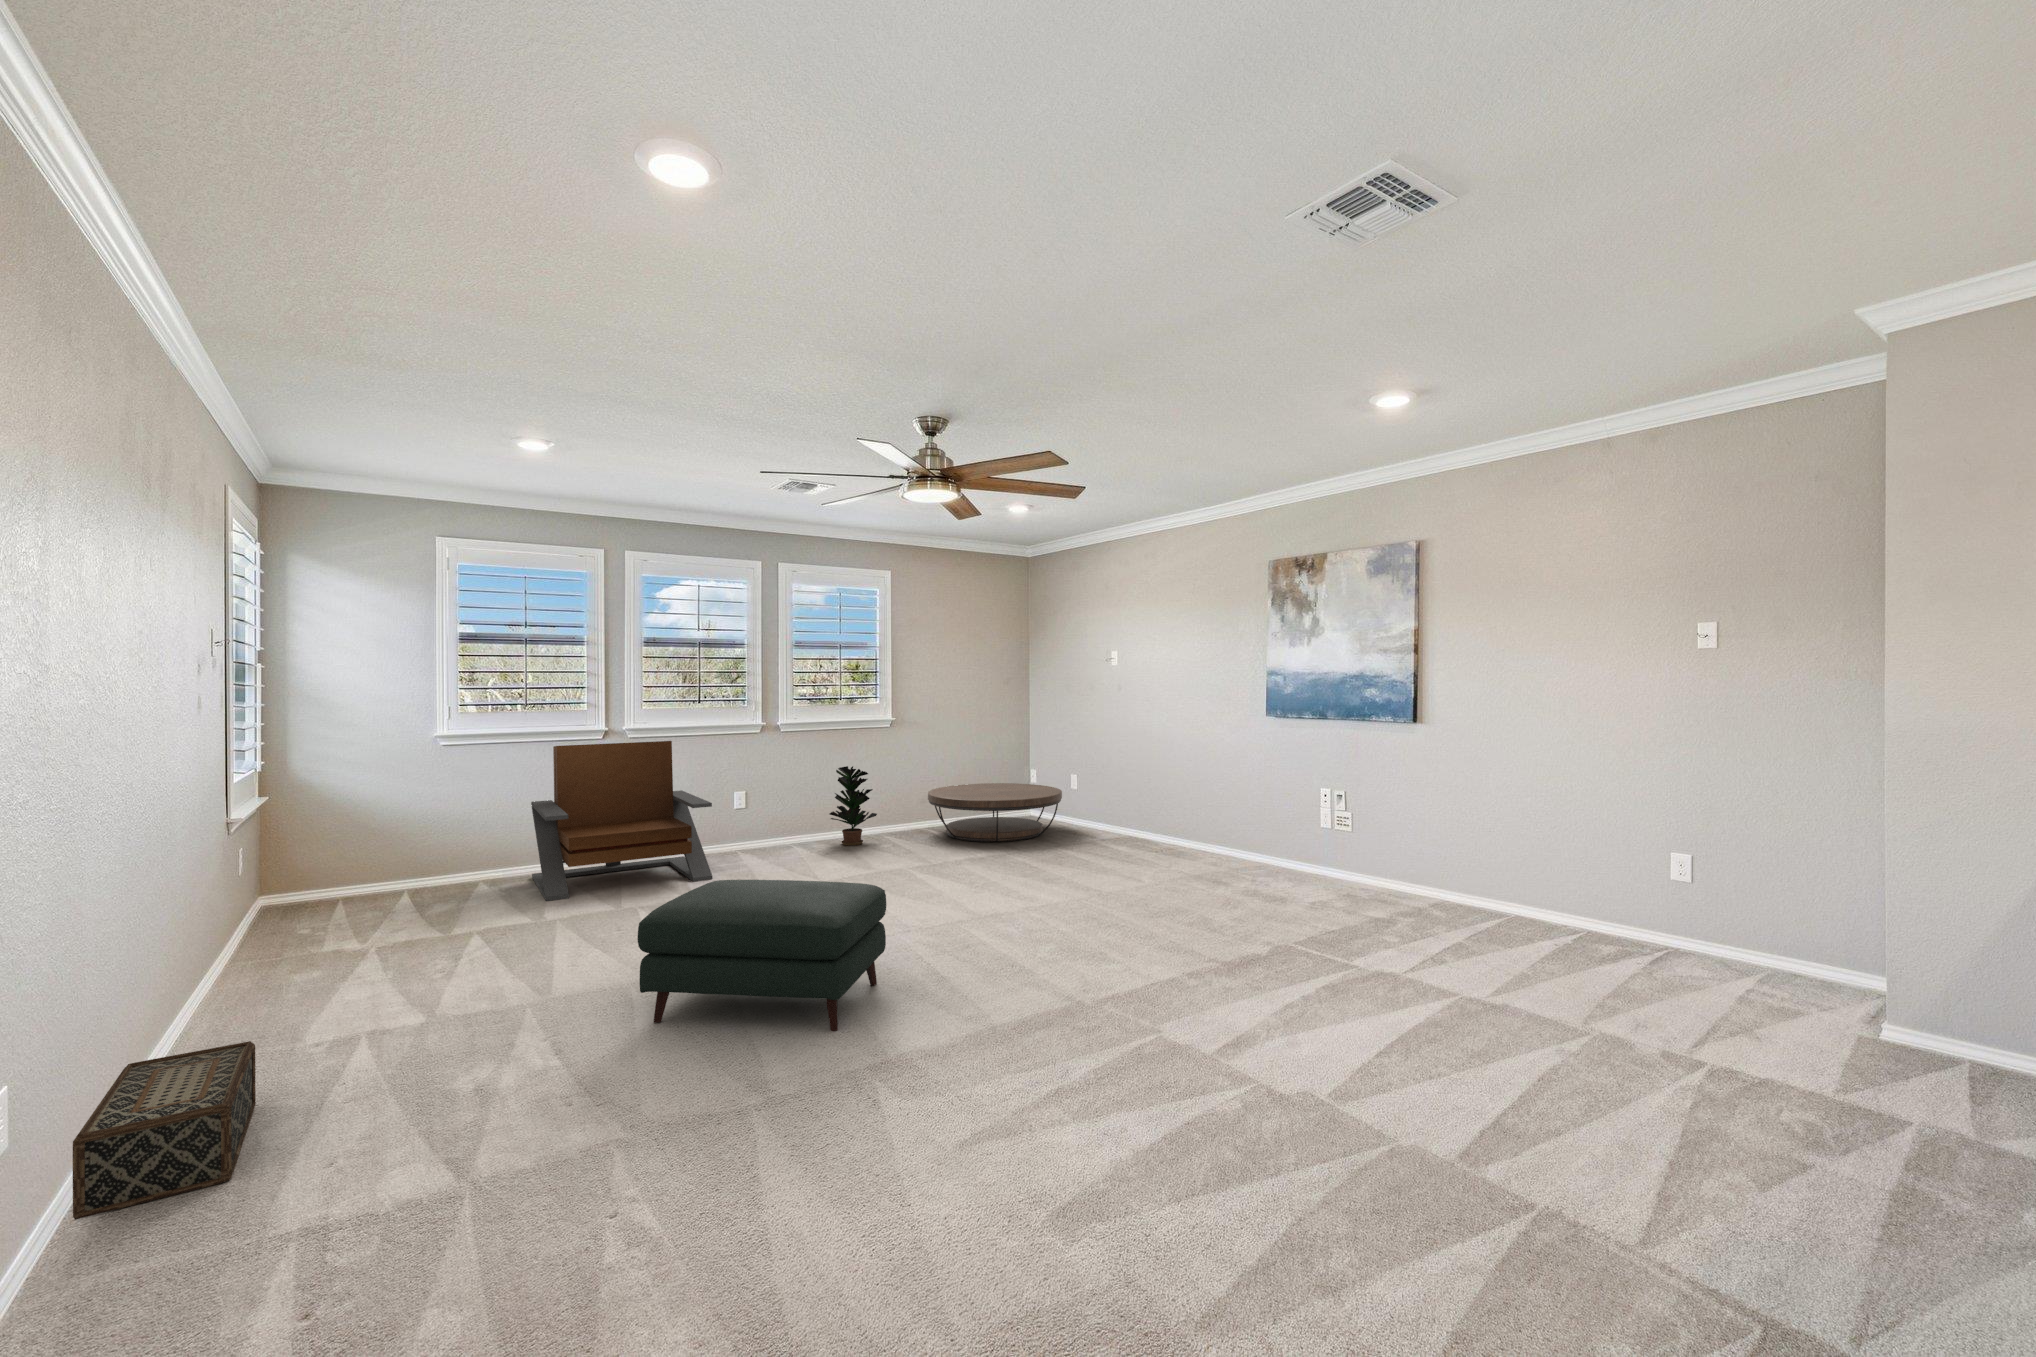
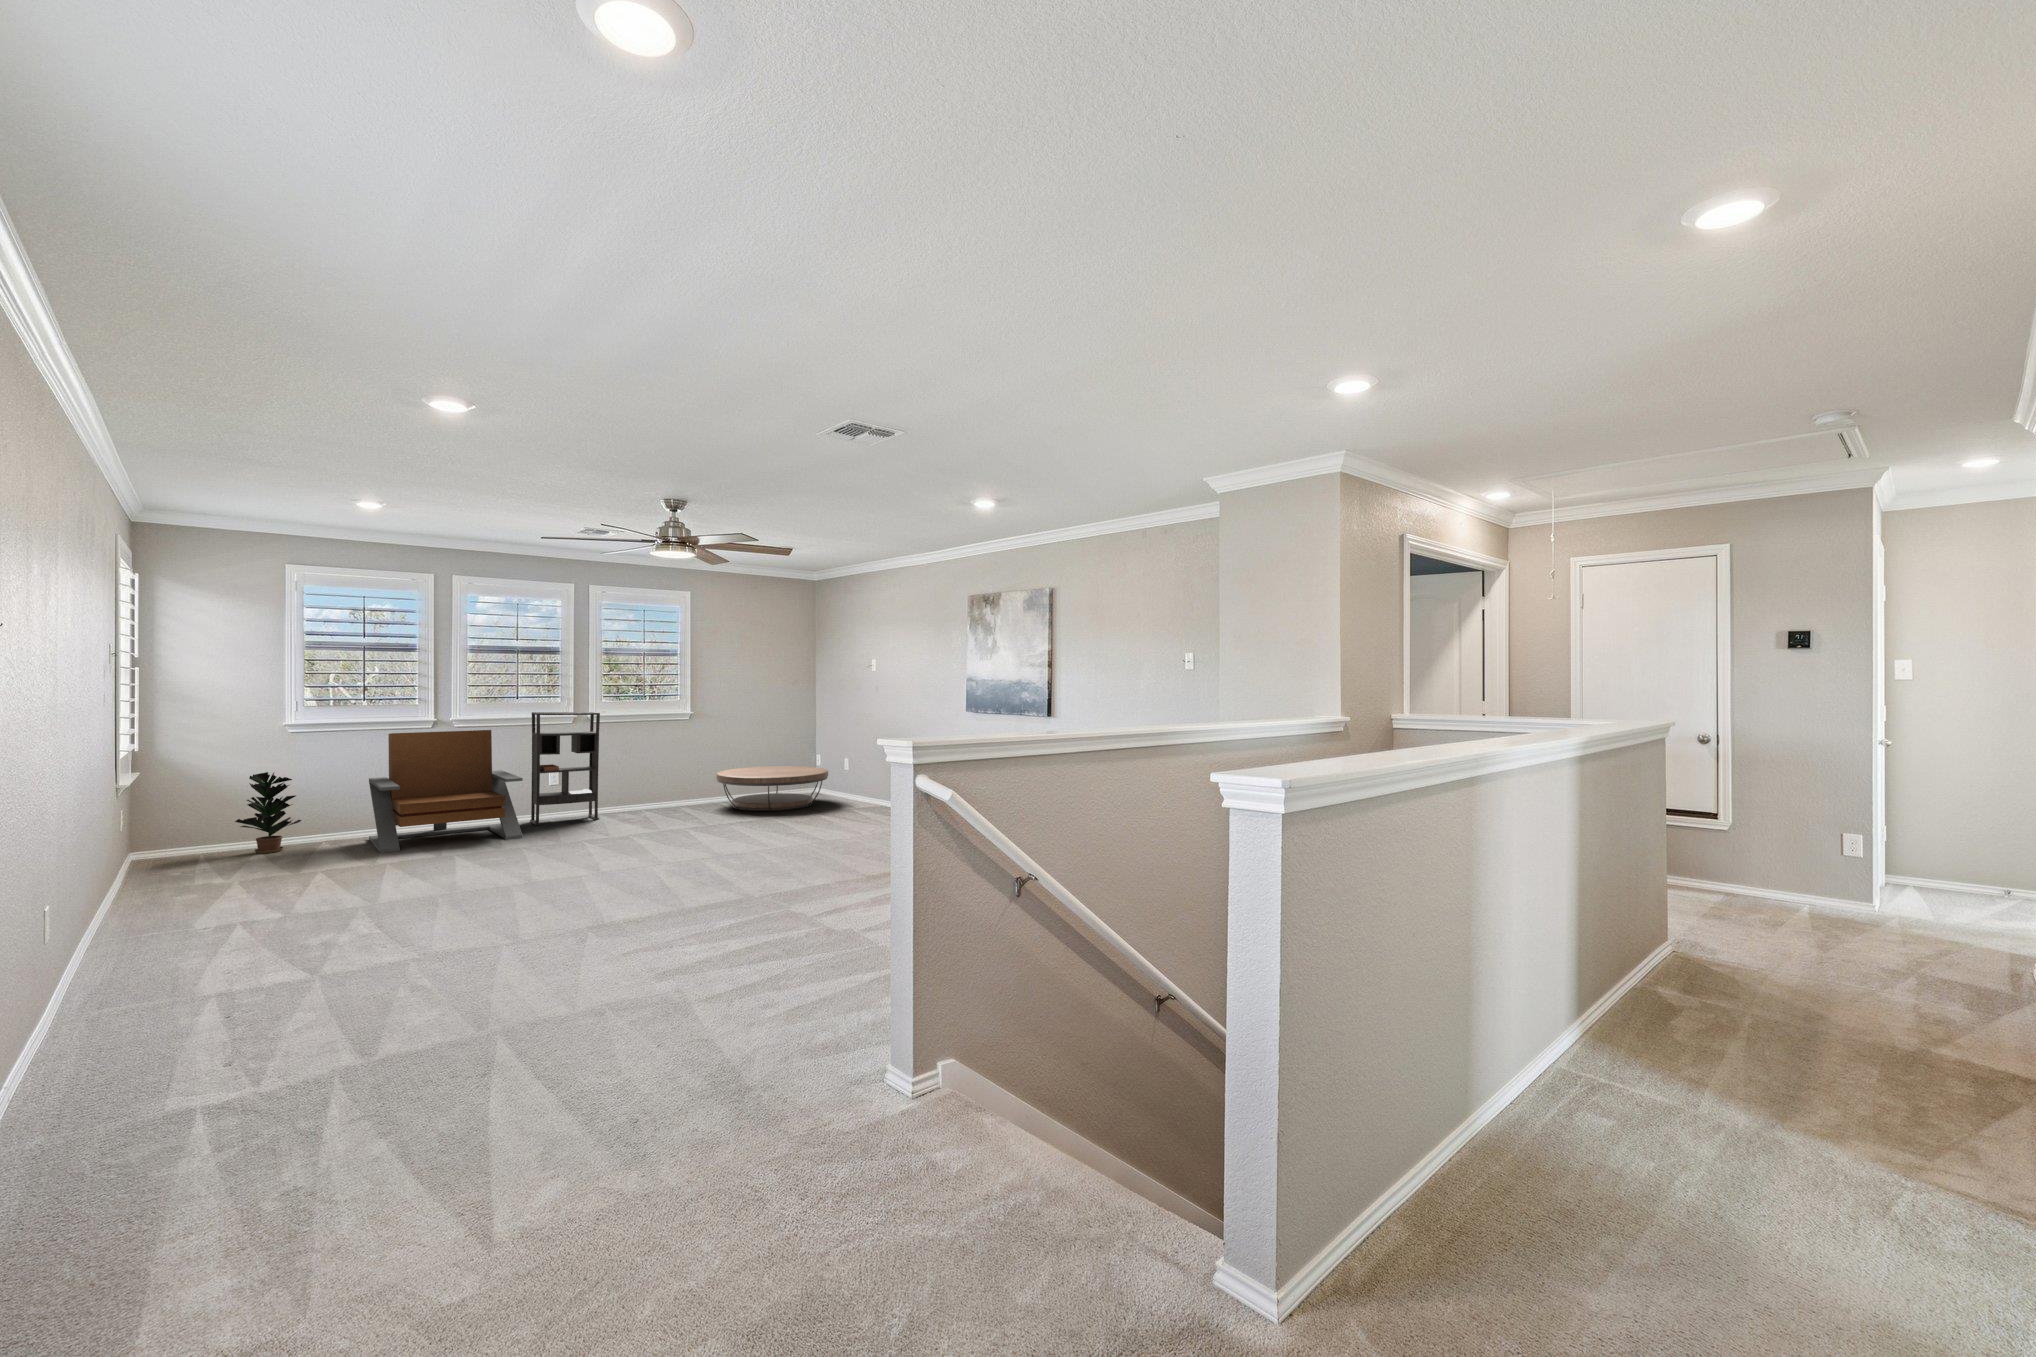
bookshelf: none [715,718,795,860] -> present [530,712,600,825]
potted plant: present [830,766,877,846] -> present [235,772,301,854]
ottoman: present [638,880,886,1031] -> none [443,822,628,912]
woven basket: present [73,1041,256,1220] -> none [78,911,176,994]

